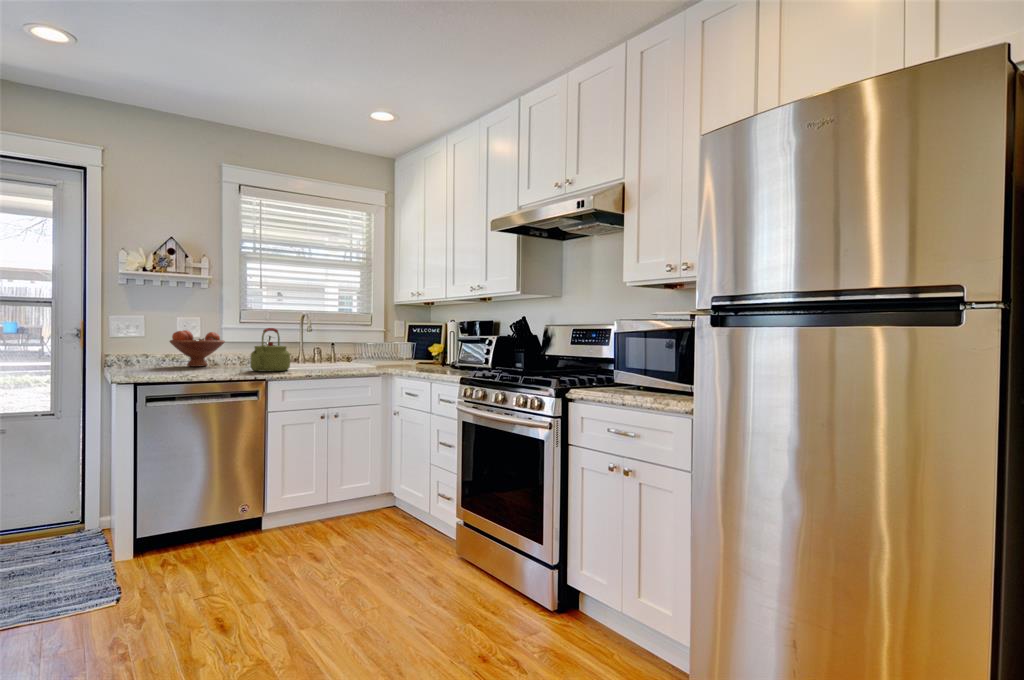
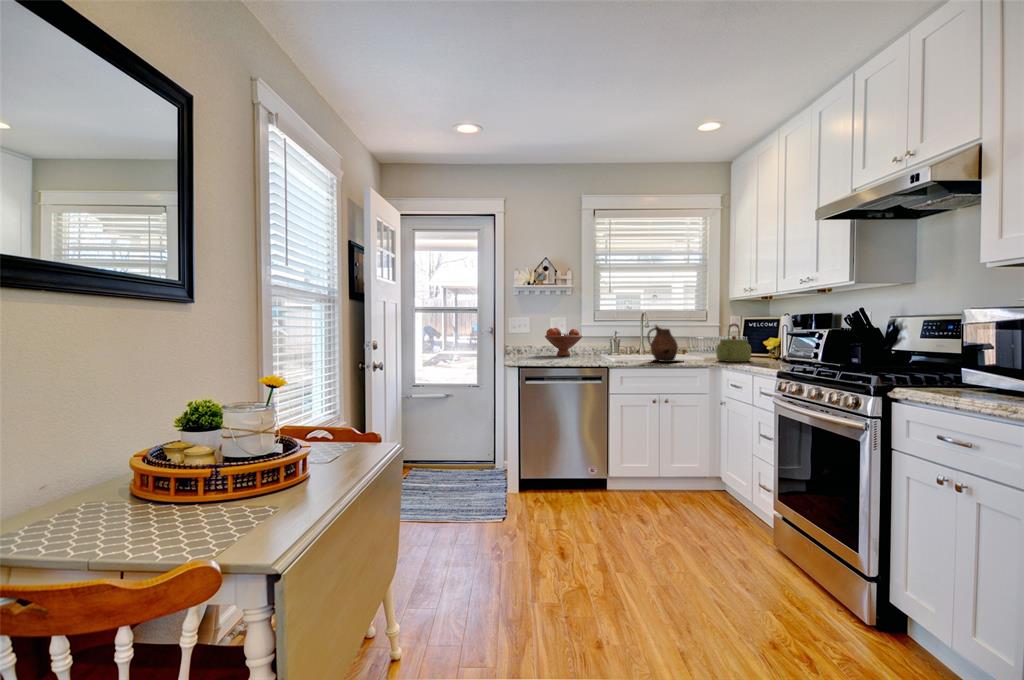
kettle: present [250,328,290,372] -> present [717,324,751,362]
ceramic pitcher: none [314,328,357,372] -> present [647,325,678,362]

